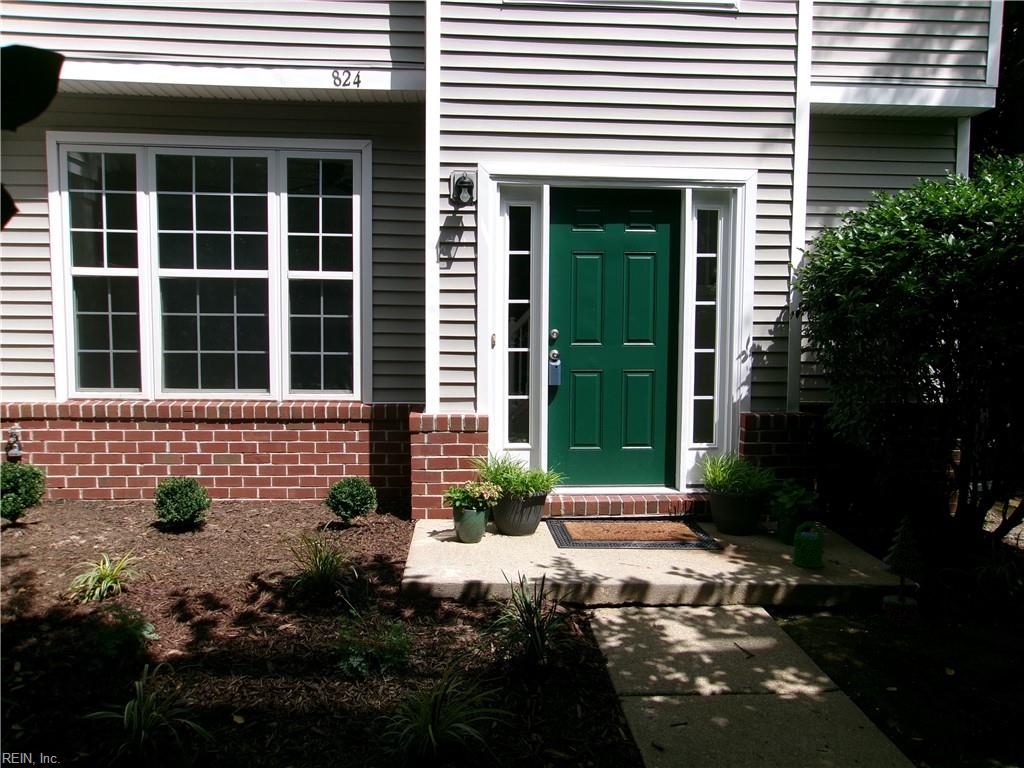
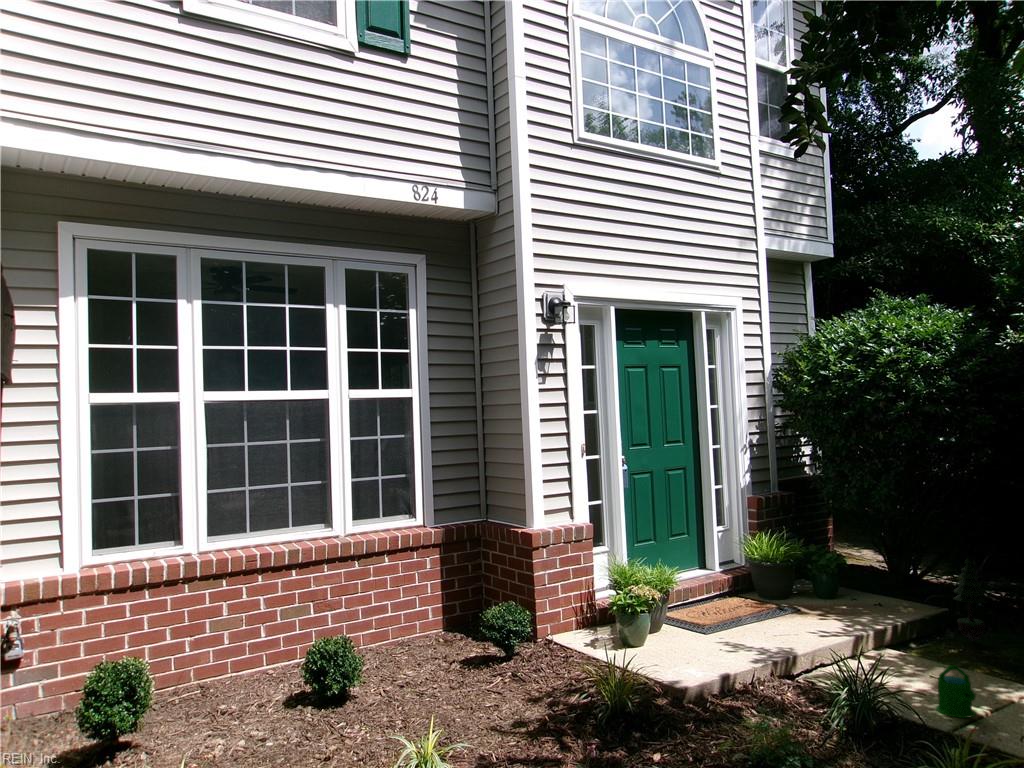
watering can: present [791,521,824,568] -> present [936,665,975,718]

